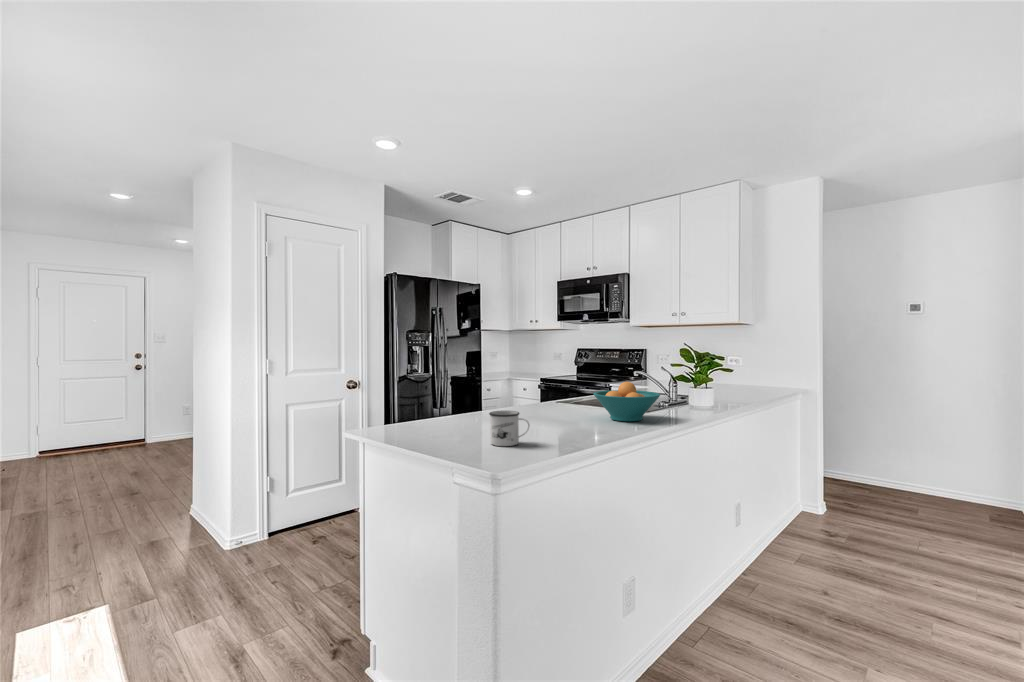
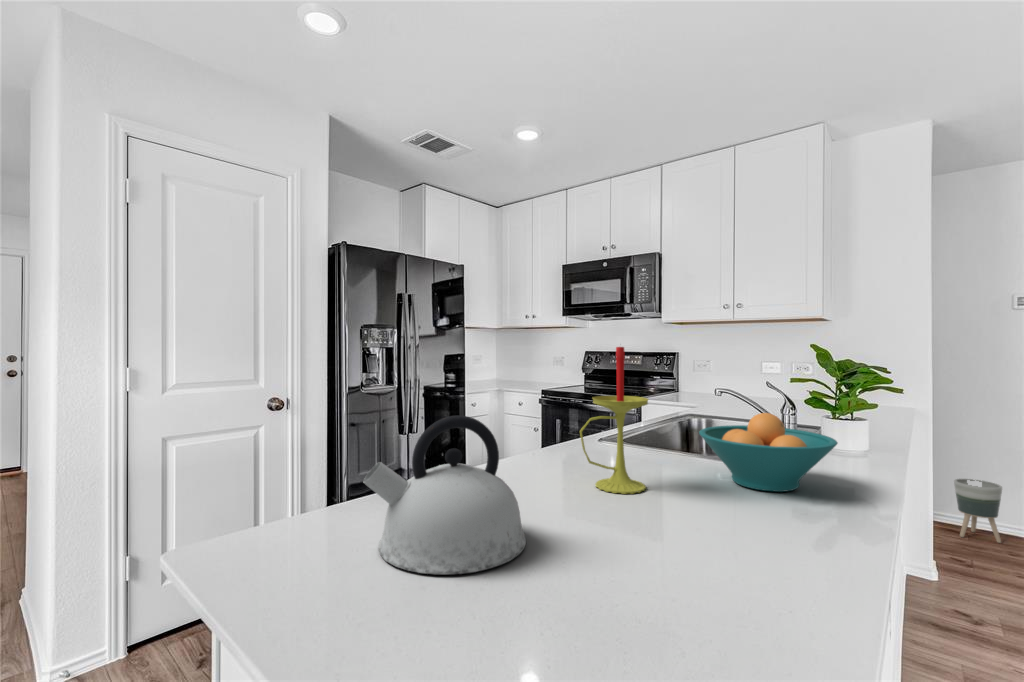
candle: none [526,345,563,422] -> present [580,347,649,494]
kettle: none [421,378,490,437] -> present [363,416,526,574]
mug: present [489,411,530,446] -> none [549,511,664,631]
planter: none [860,446,894,494] -> present [954,479,1002,543]

